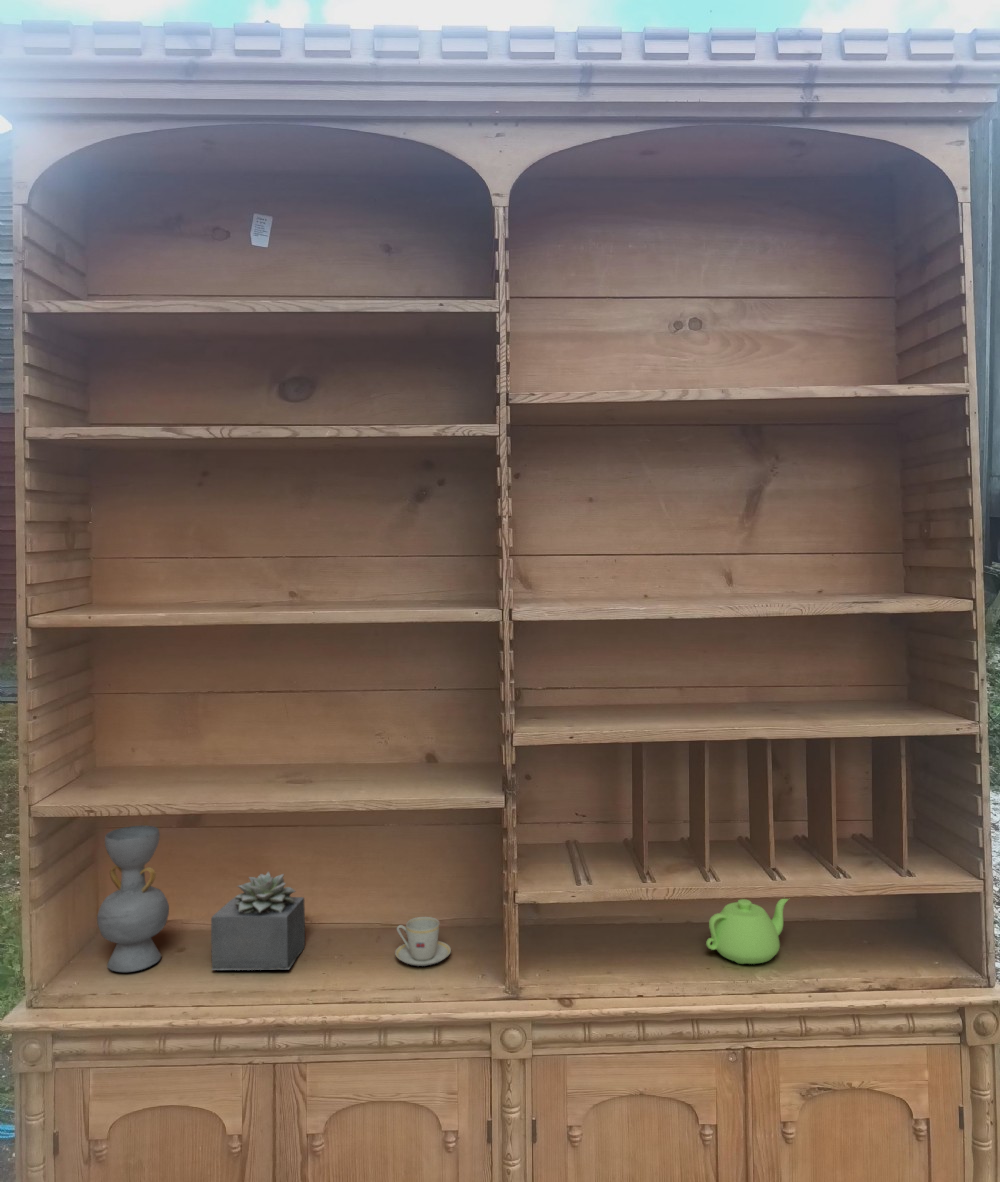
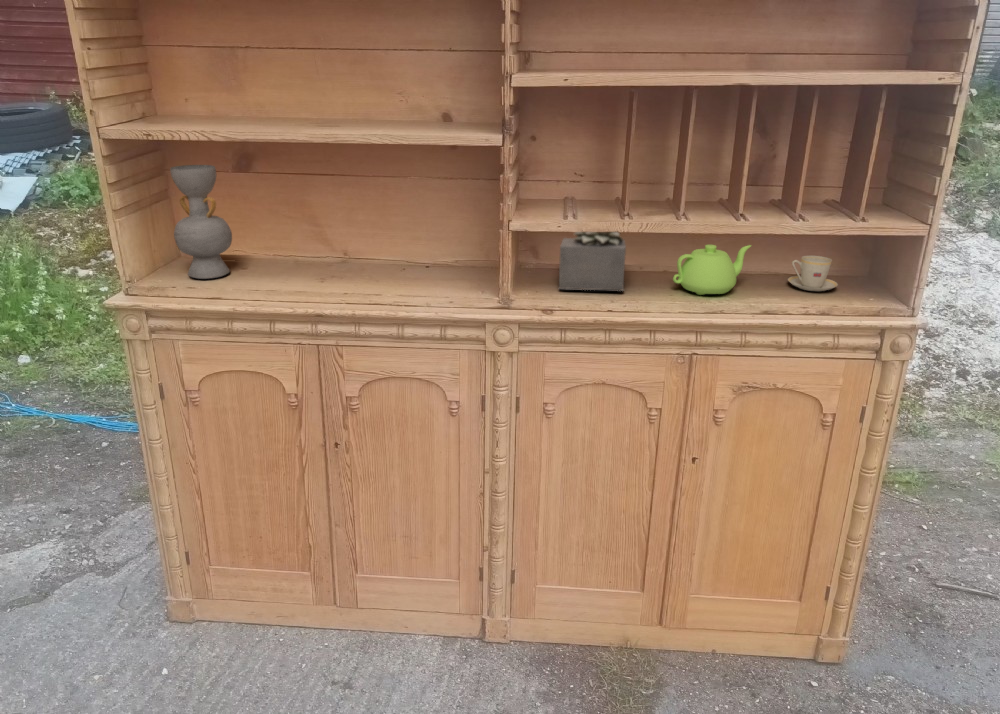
succulent plant: present [211,872,305,970] -> present [559,232,626,291]
teacup: present [395,917,451,966] -> present [788,256,838,291]

